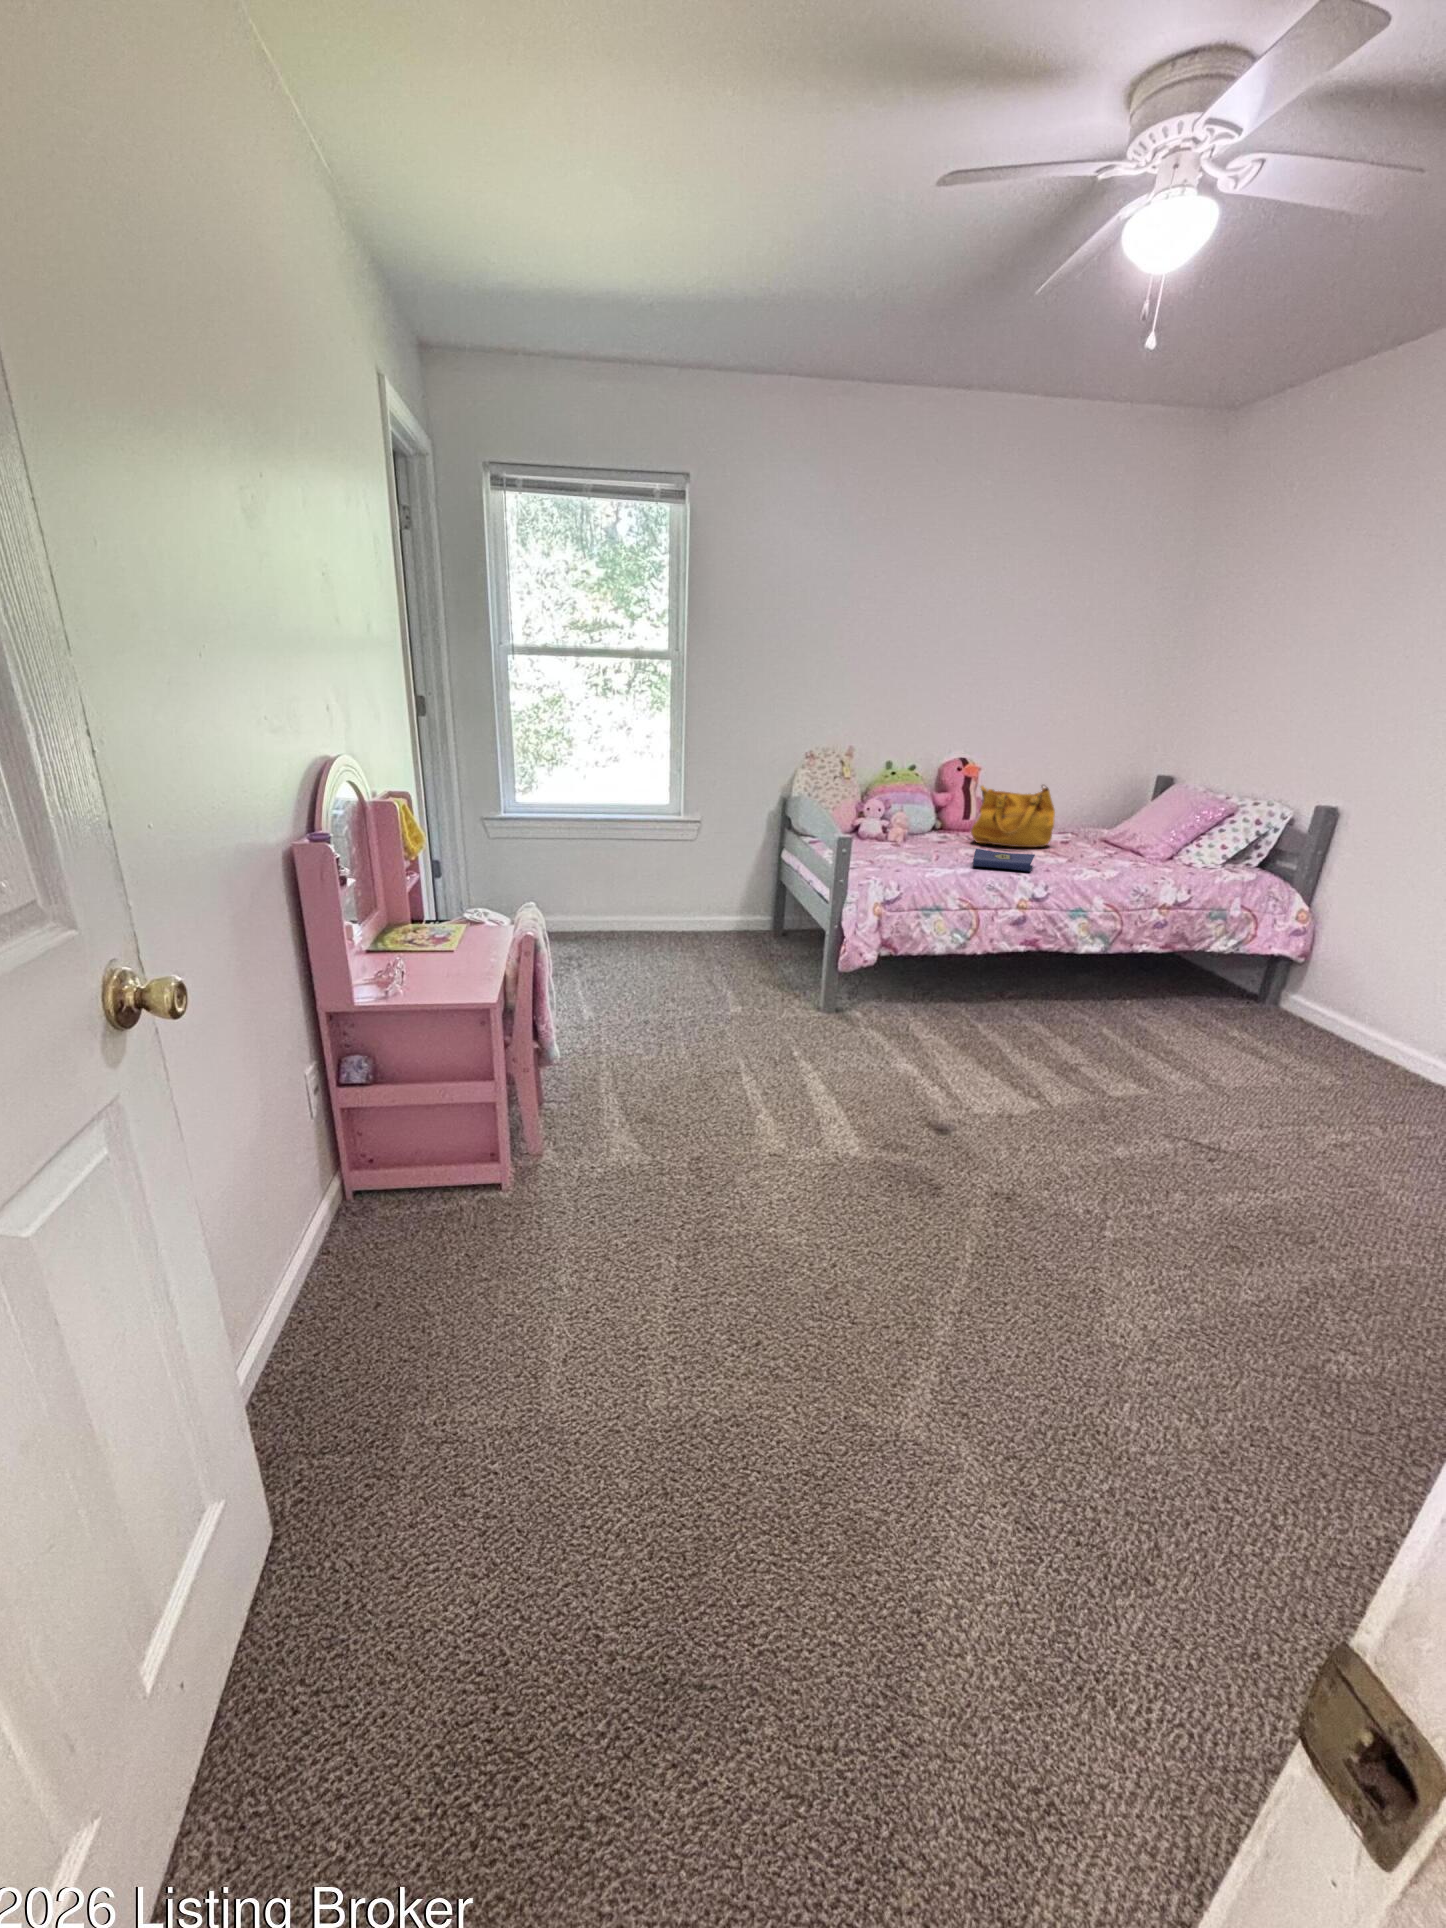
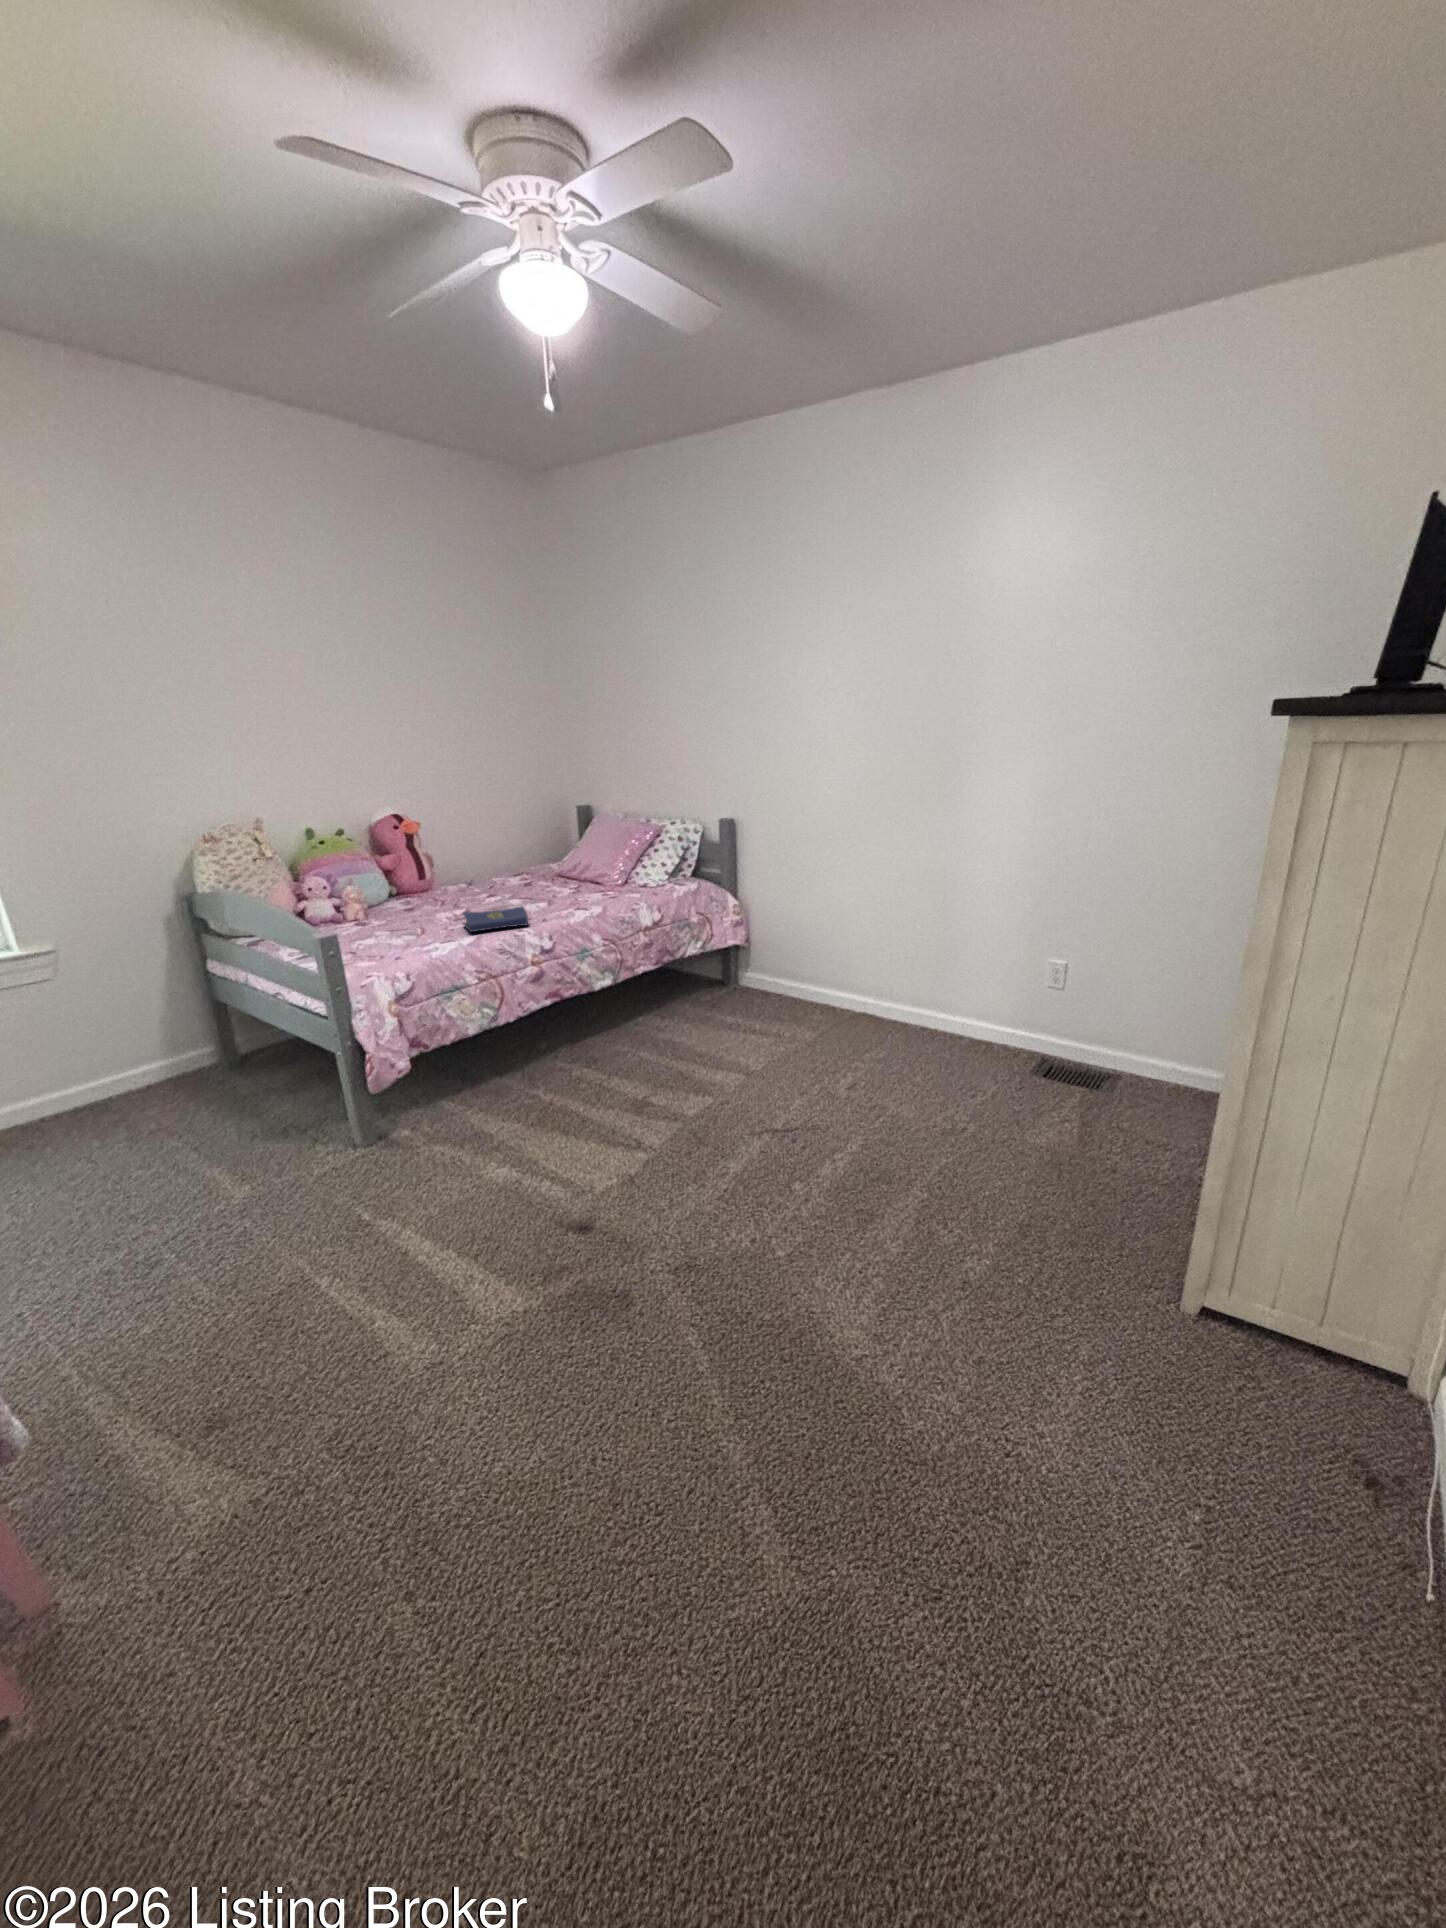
handbag: present [971,785,1055,847] -> none [430,831,518,903]

